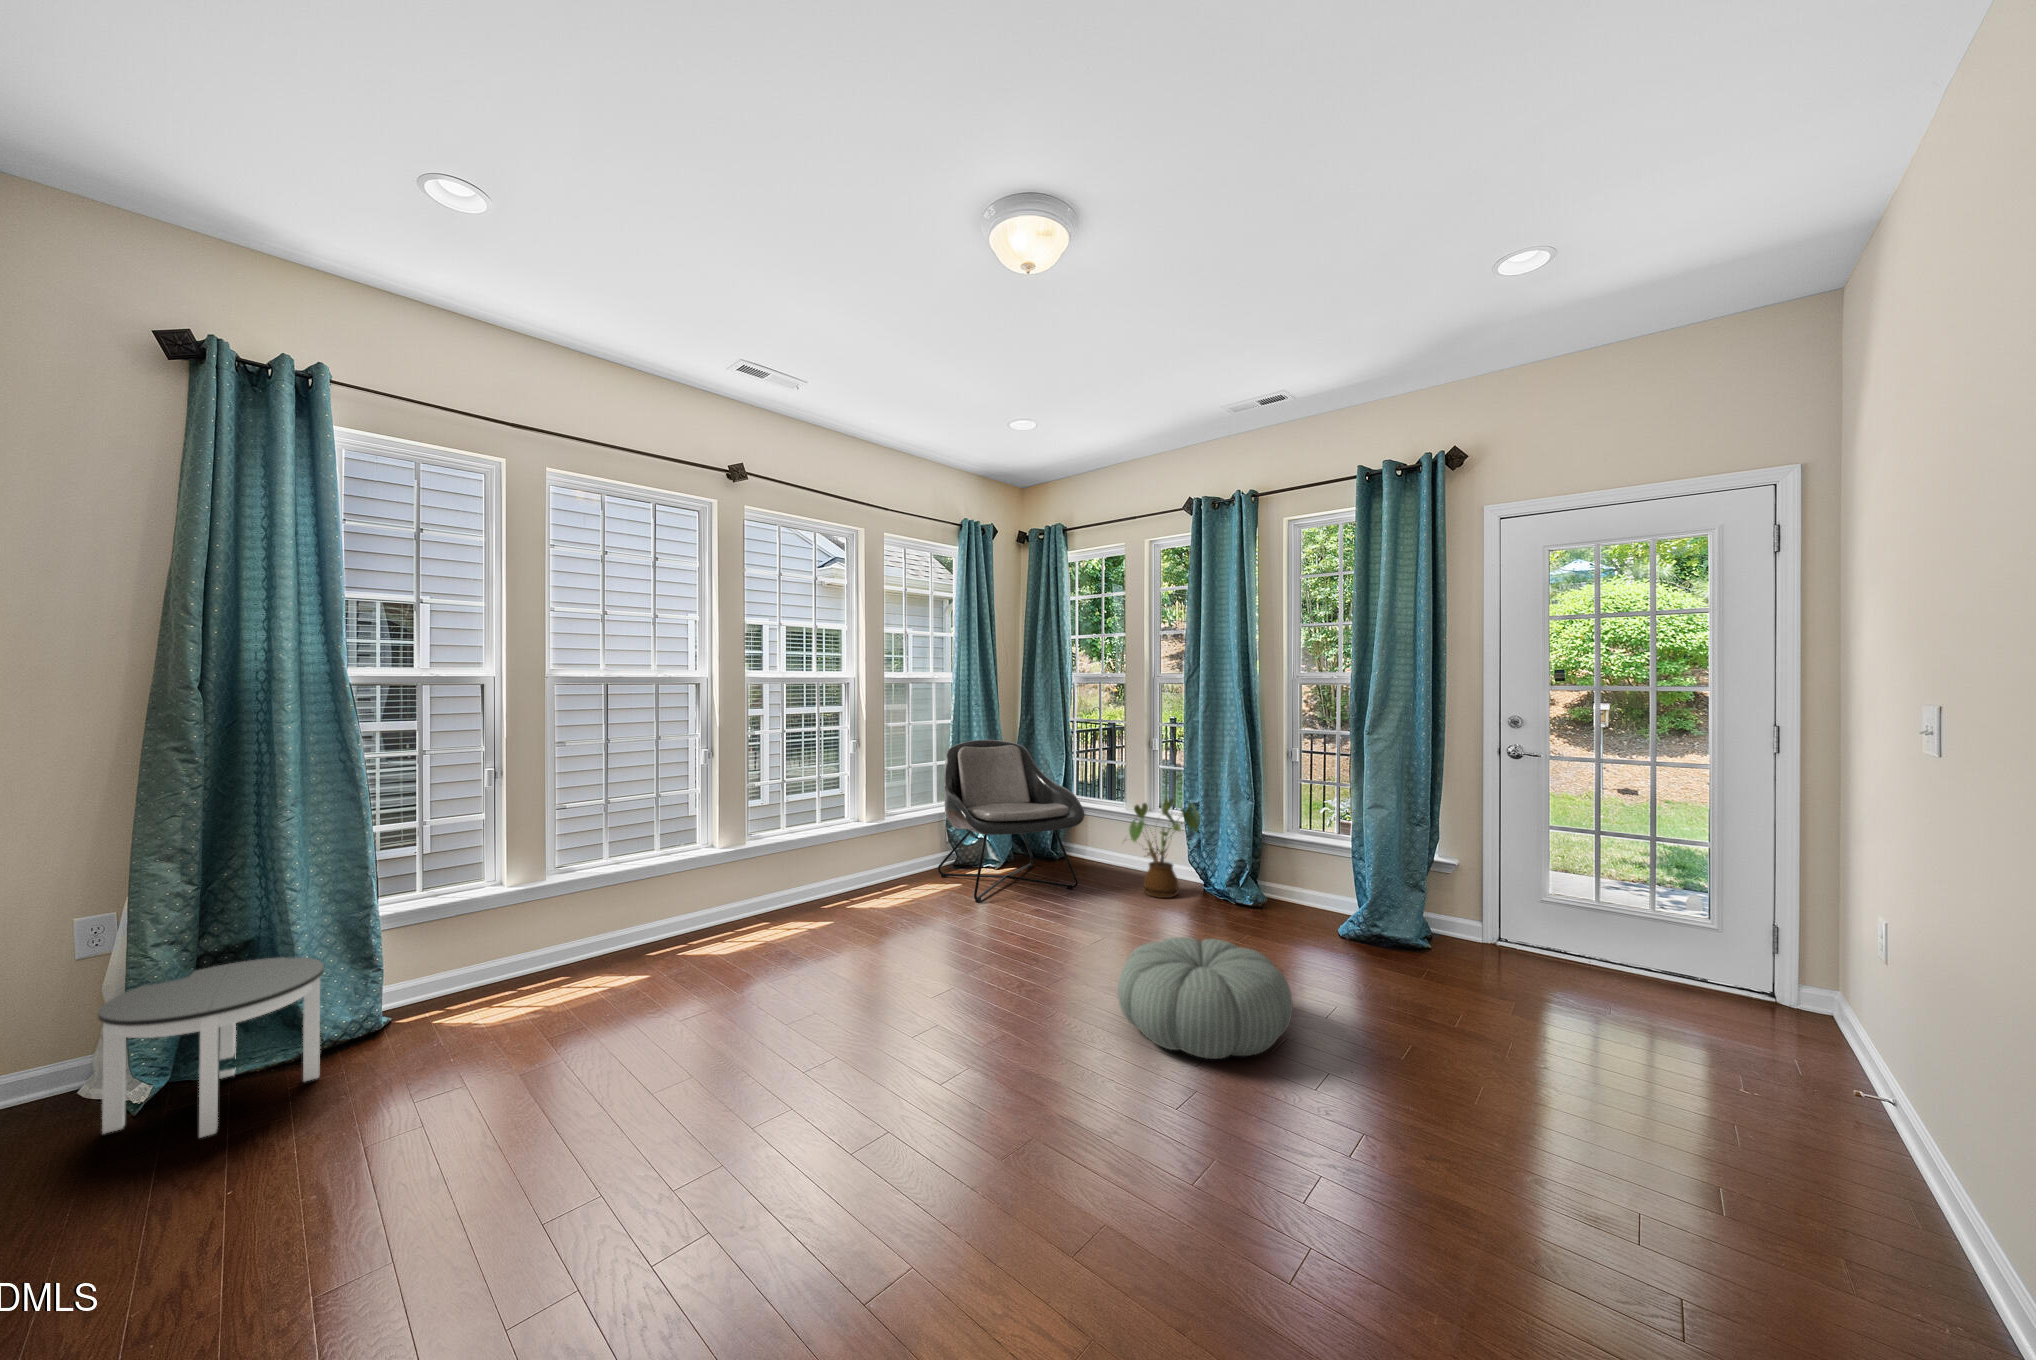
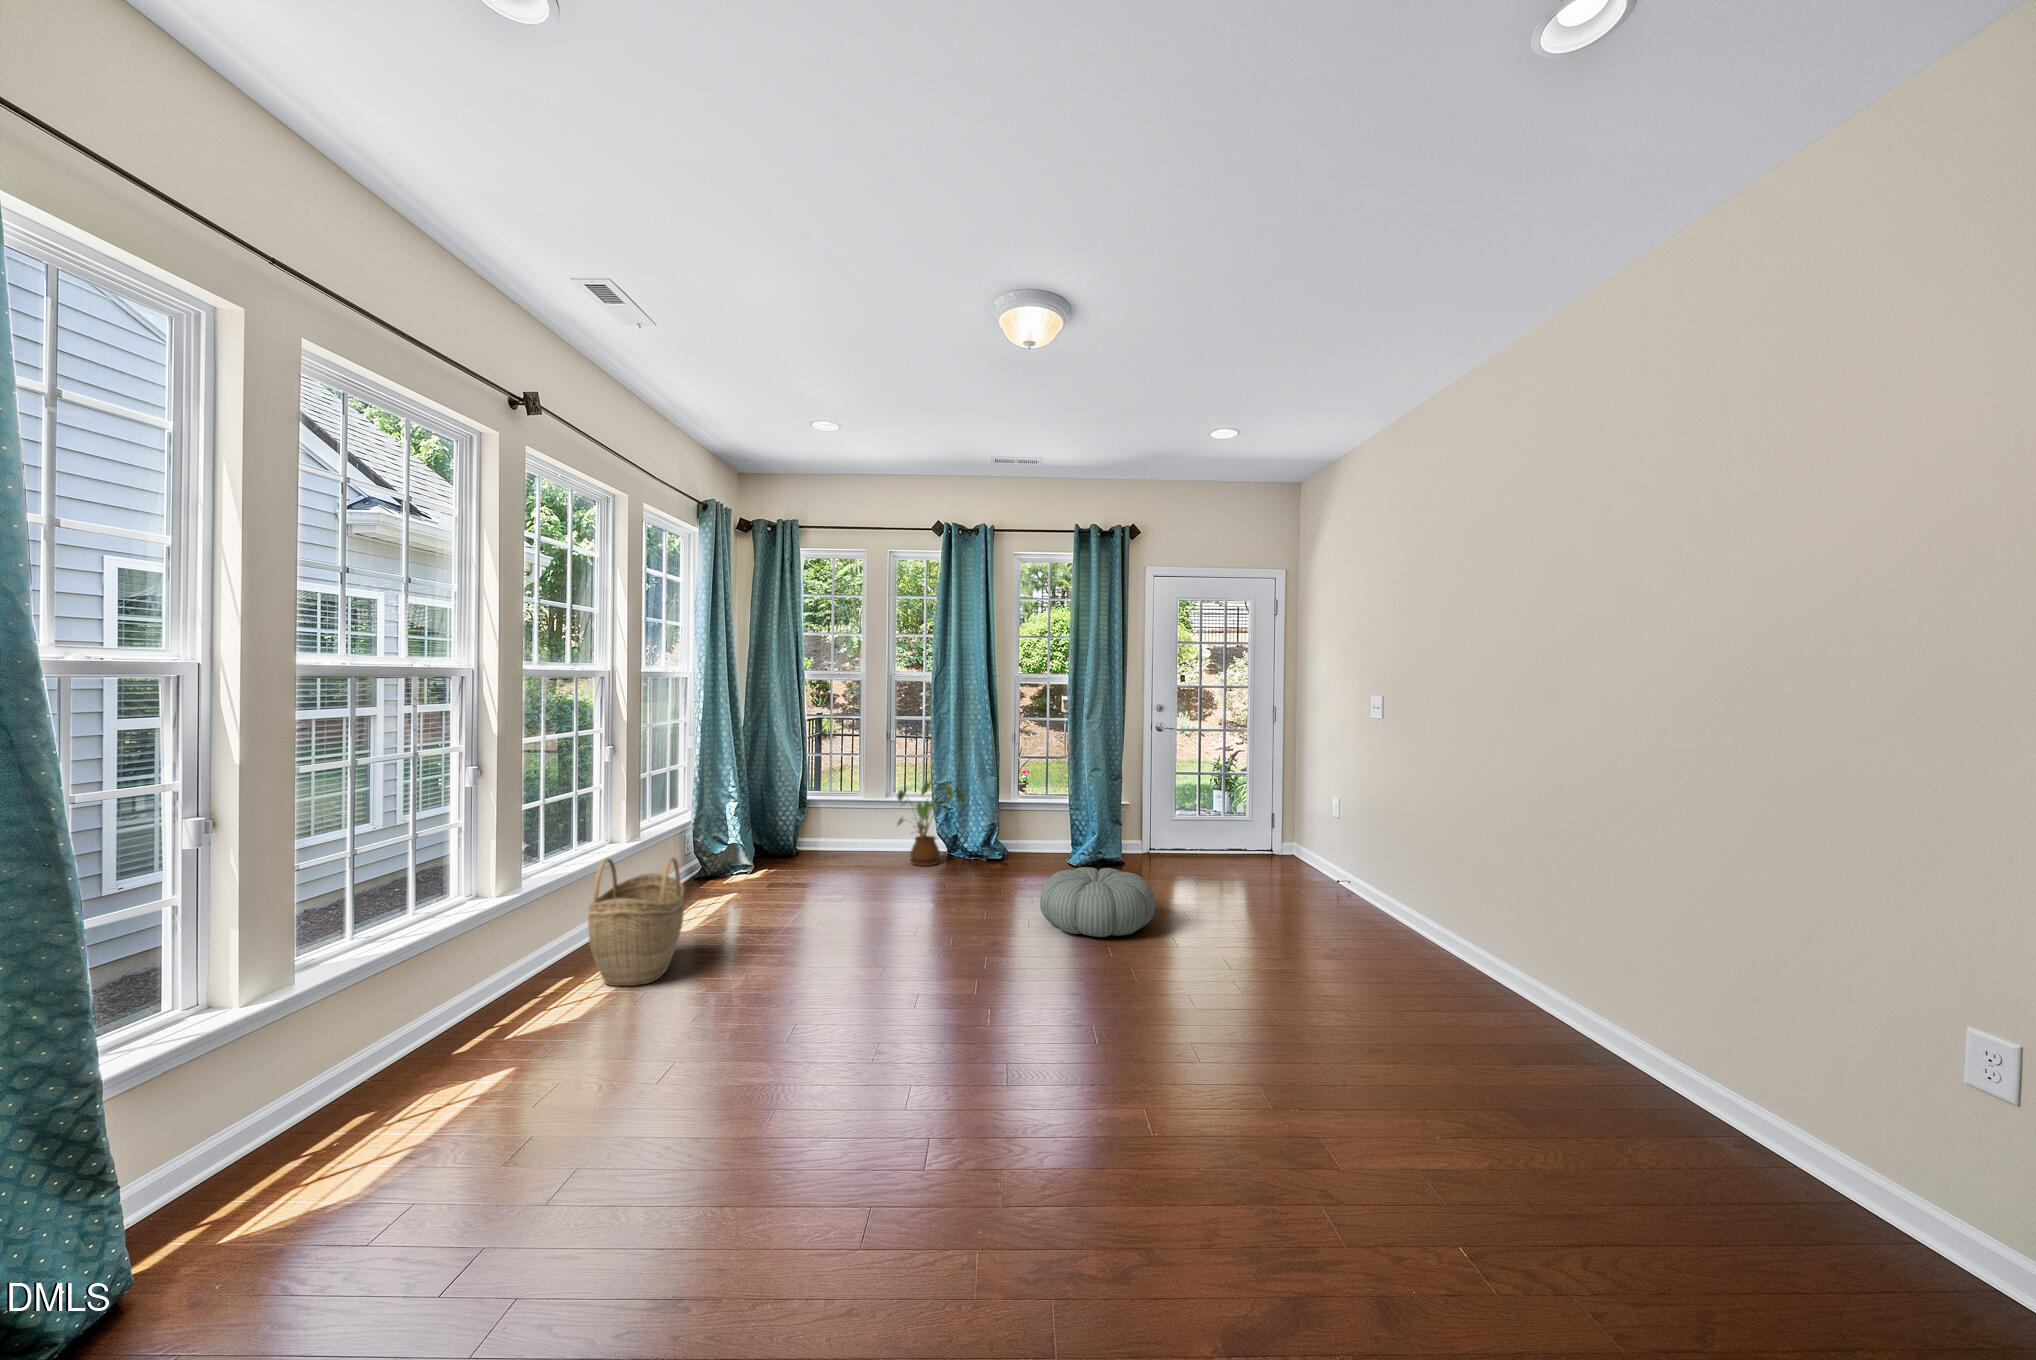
lounge chair: present [938,740,1084,902] -> none [711,740,867,897]
woven basket: none [688,830,786,949] -> present [588,857,684,986]
round table: present [98,957,324,1138] -> none [298,1053,538,1316]

